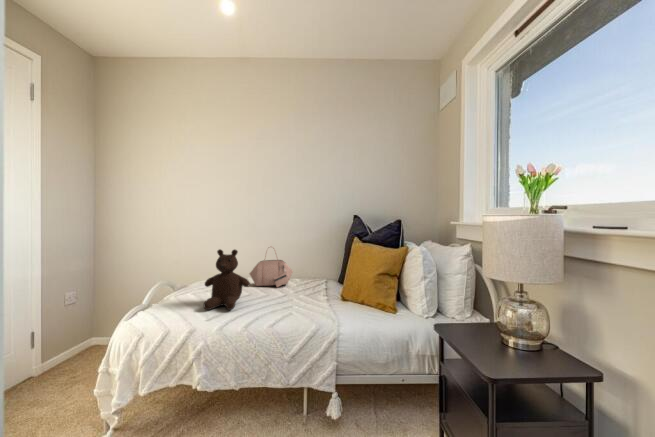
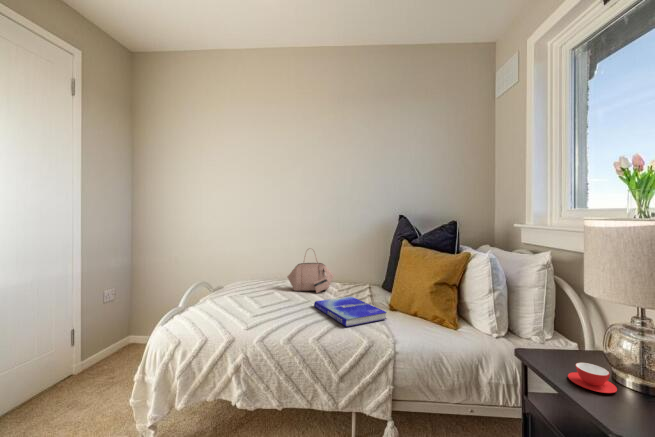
teddy bear: present [204,249,250,310] -> none [242,252,291,319]
book: none [273,289,336,314] -> present [314,296,386,327]
teacup: none [468,330,501,351] -> present [568,363,617,393]

